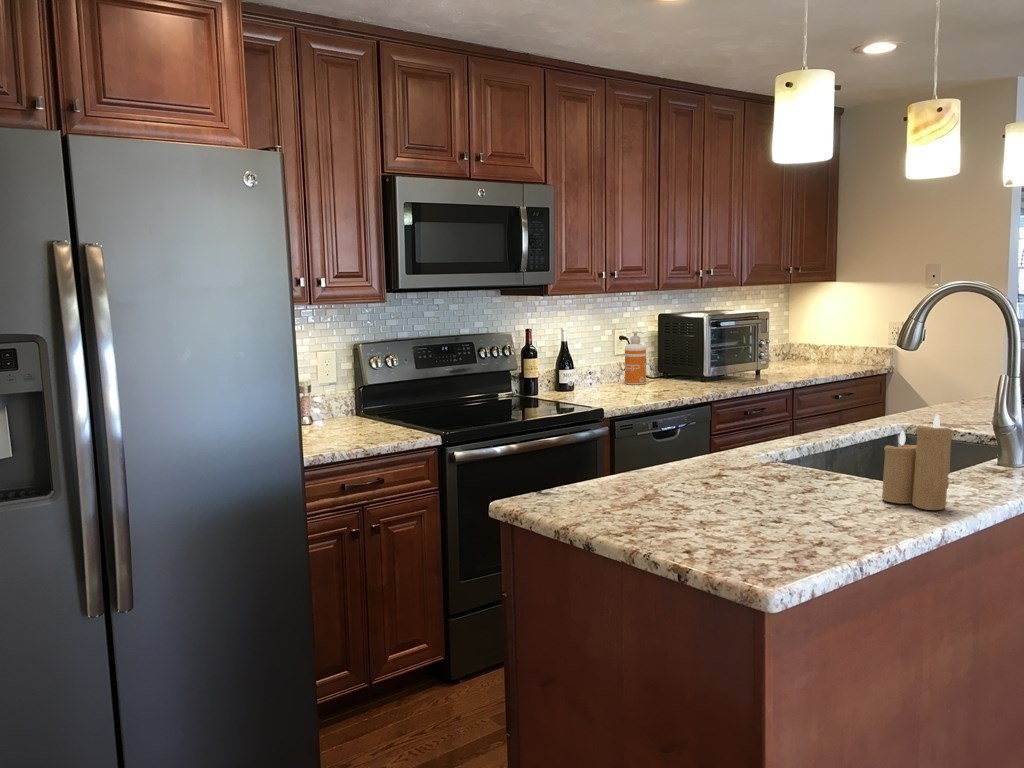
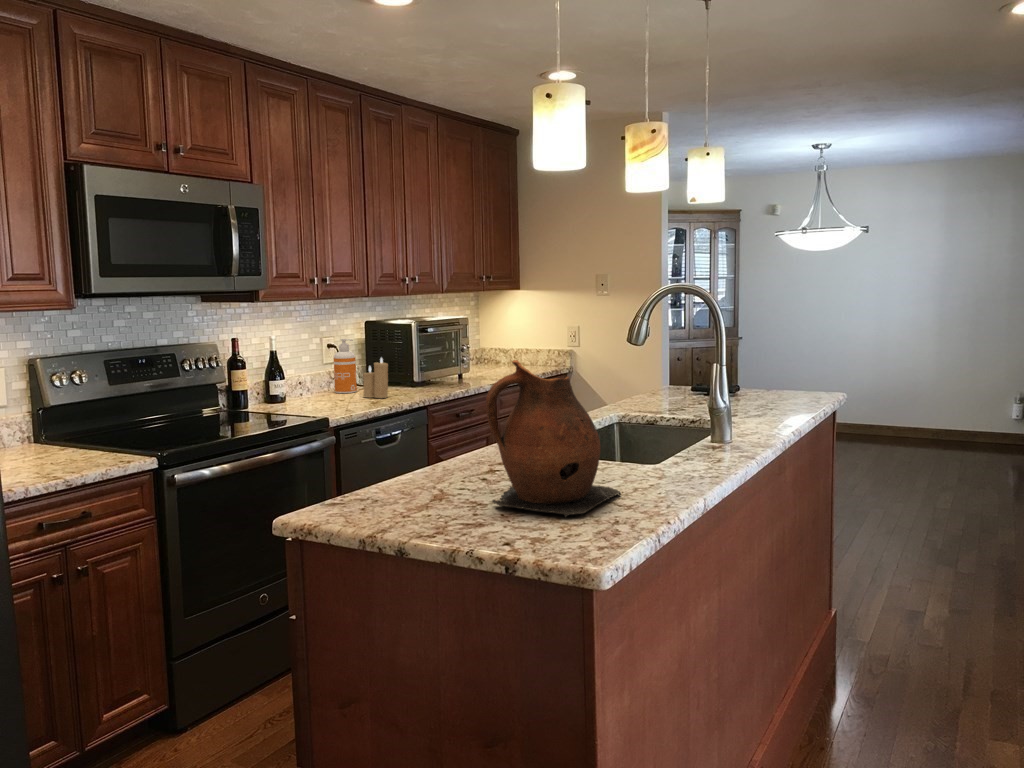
ceramic pitcher: none [696,364,844,532] -> present [486,360,621,517]
candle: present [882,414,953,510] -> present [363,358,388,398]

